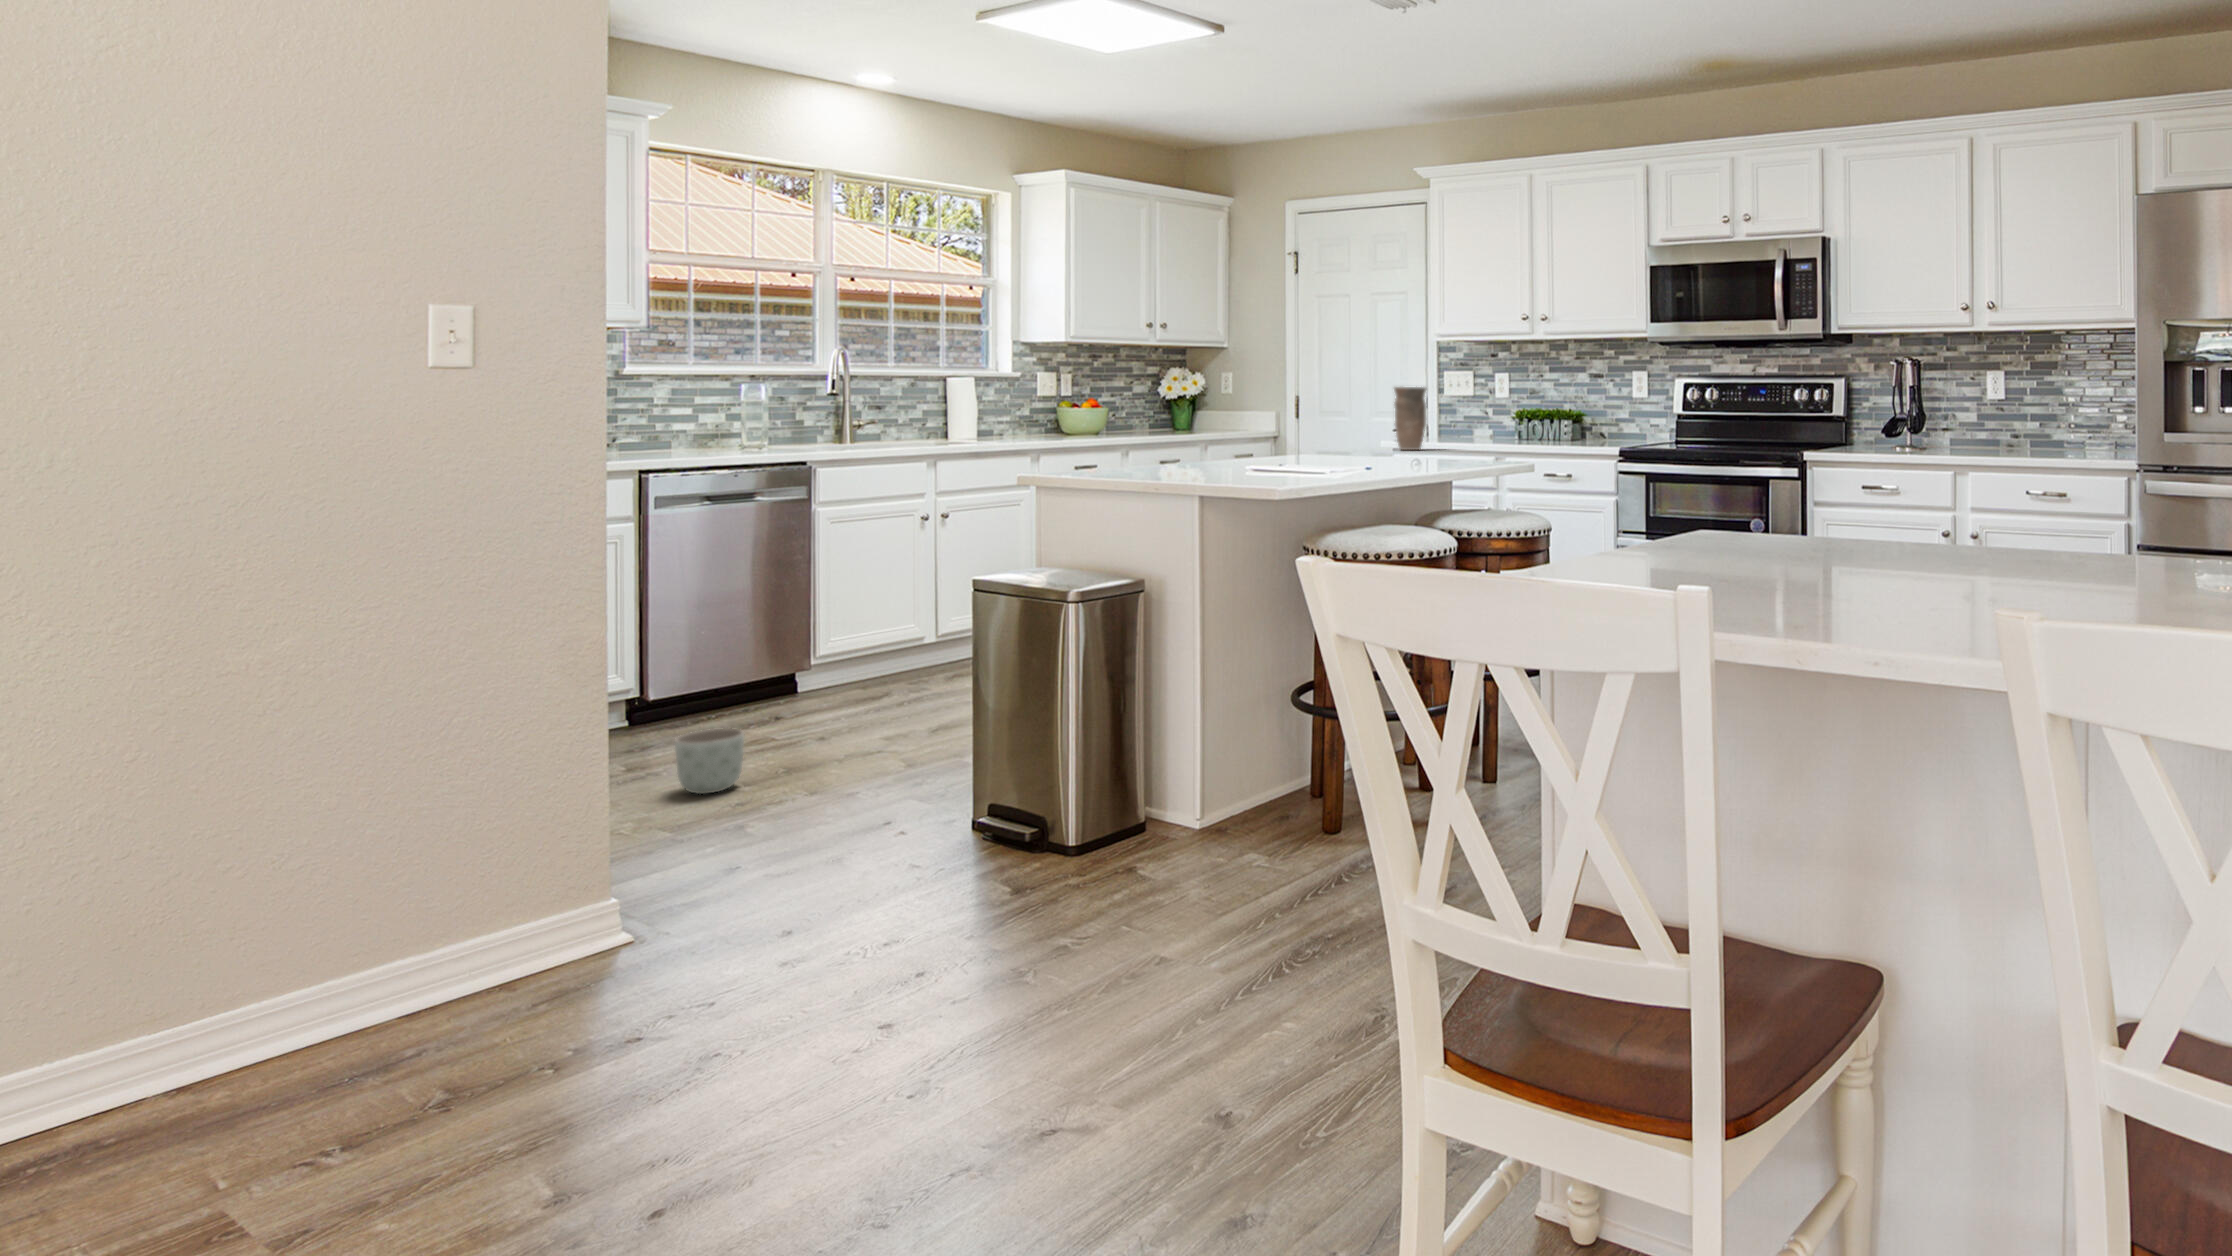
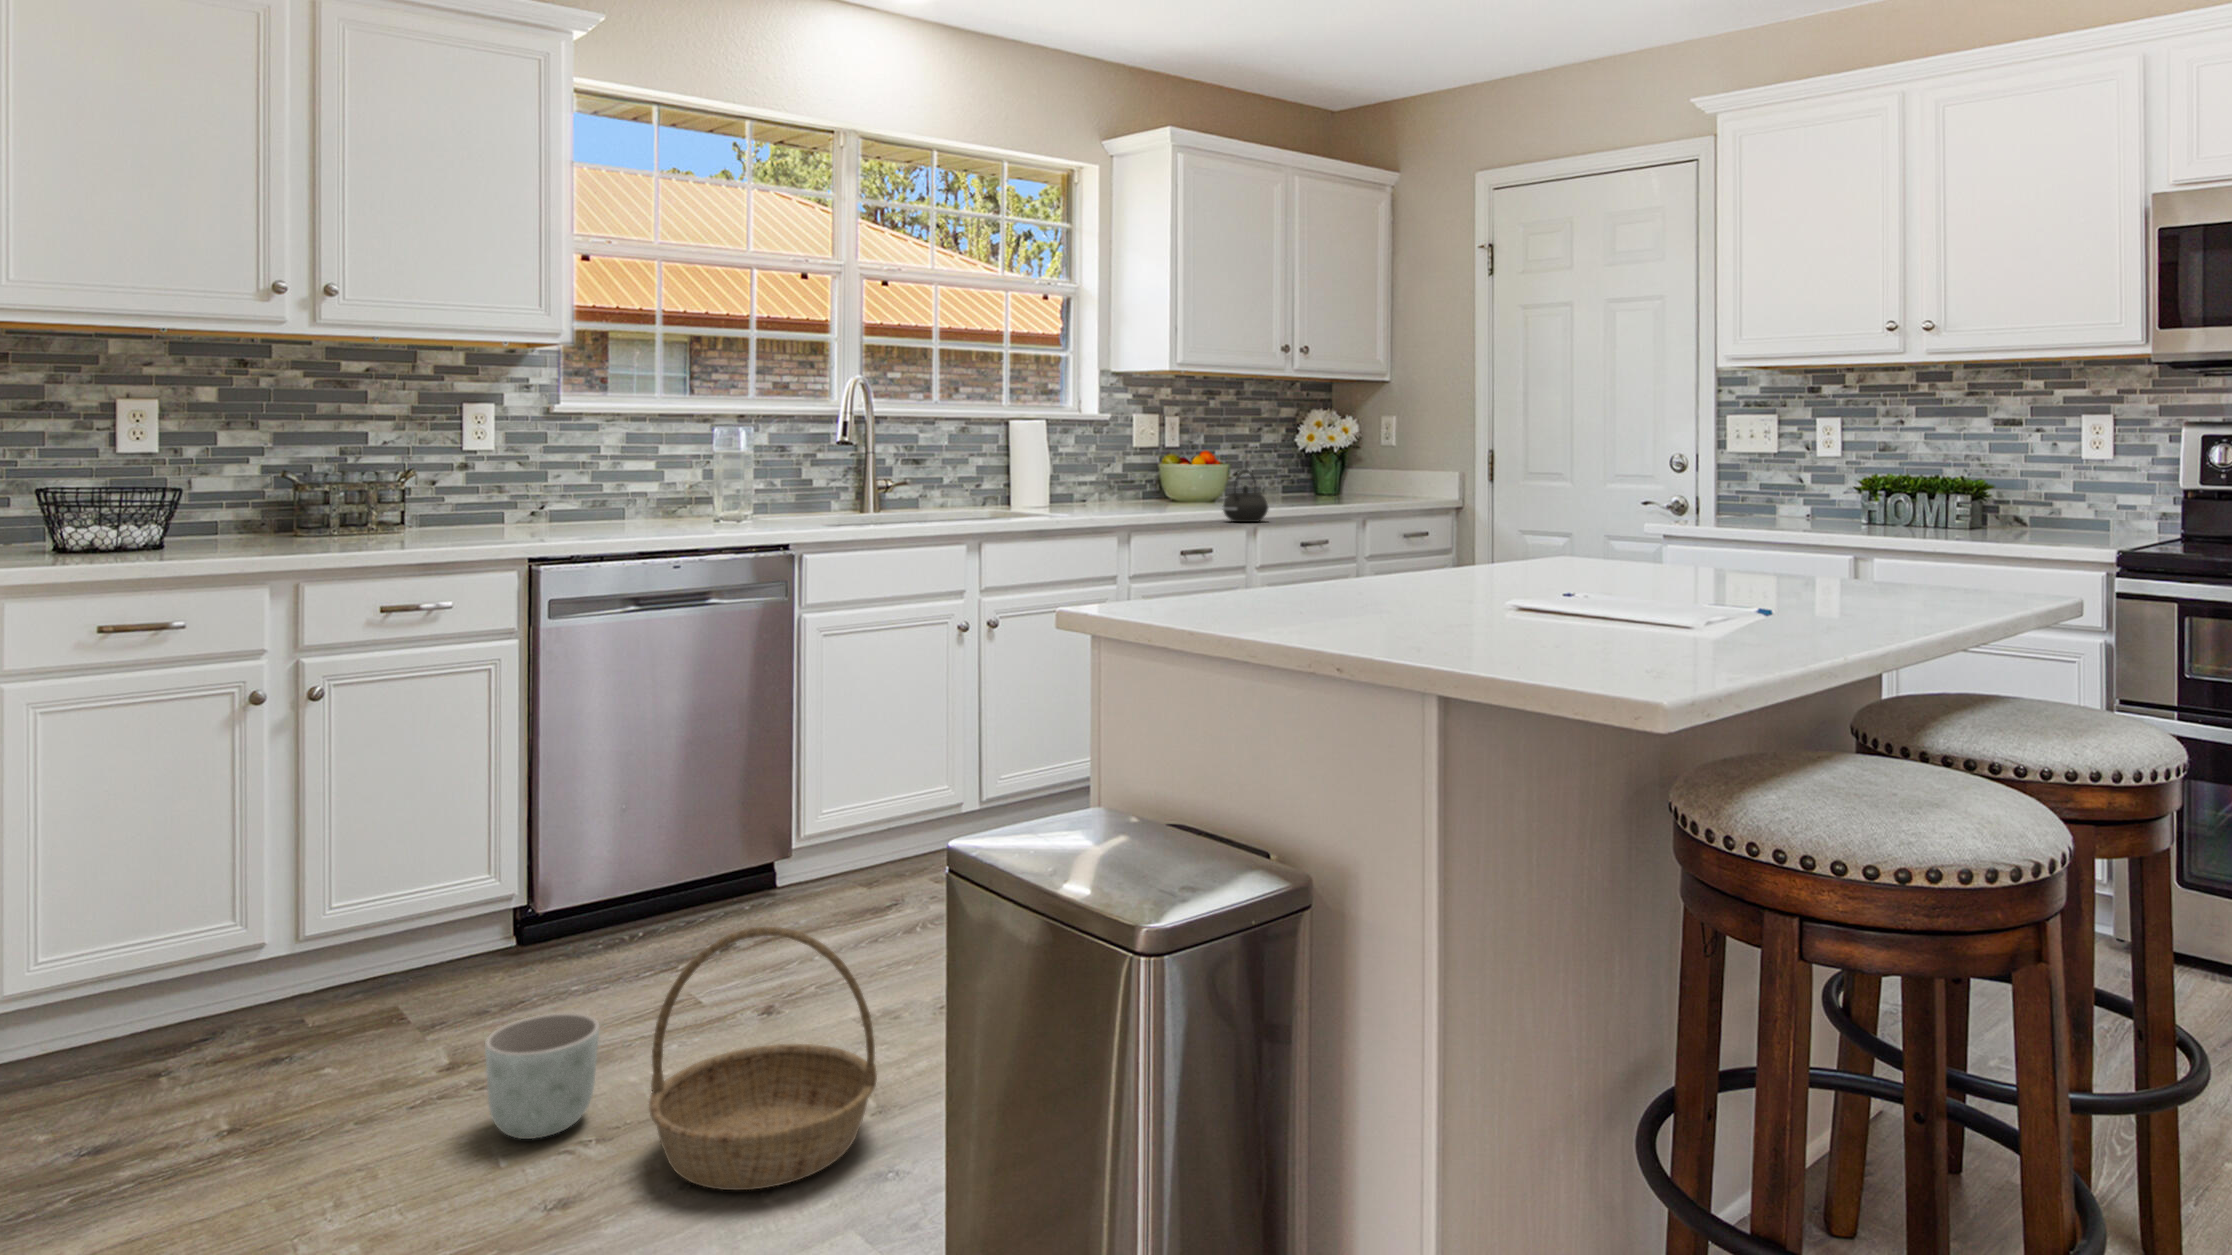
vase: present [1394,387,1426,450] -> none [1659,438,1716,542]
kettle: none [1108,411,1142,448] -> present [1223,469,1268,522]
basket: none [787,662,924,797] -> present [649,927,877,1190]

